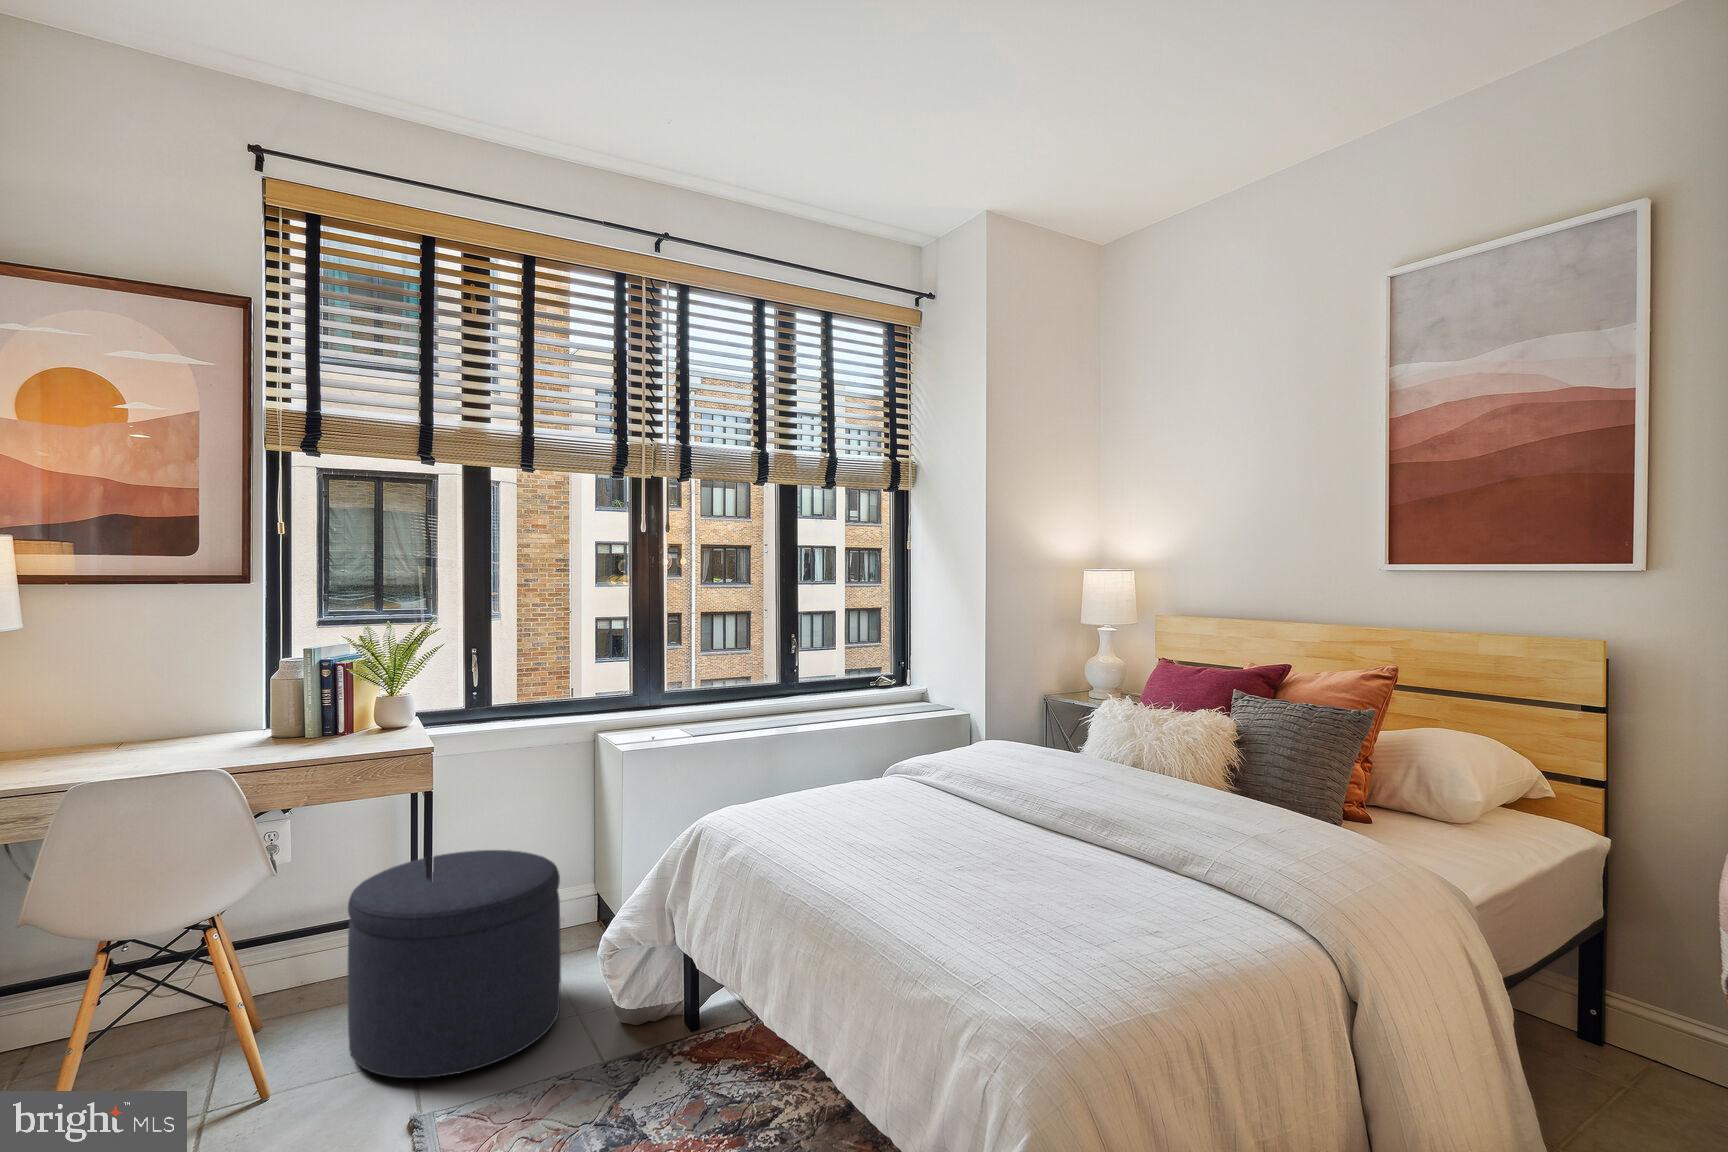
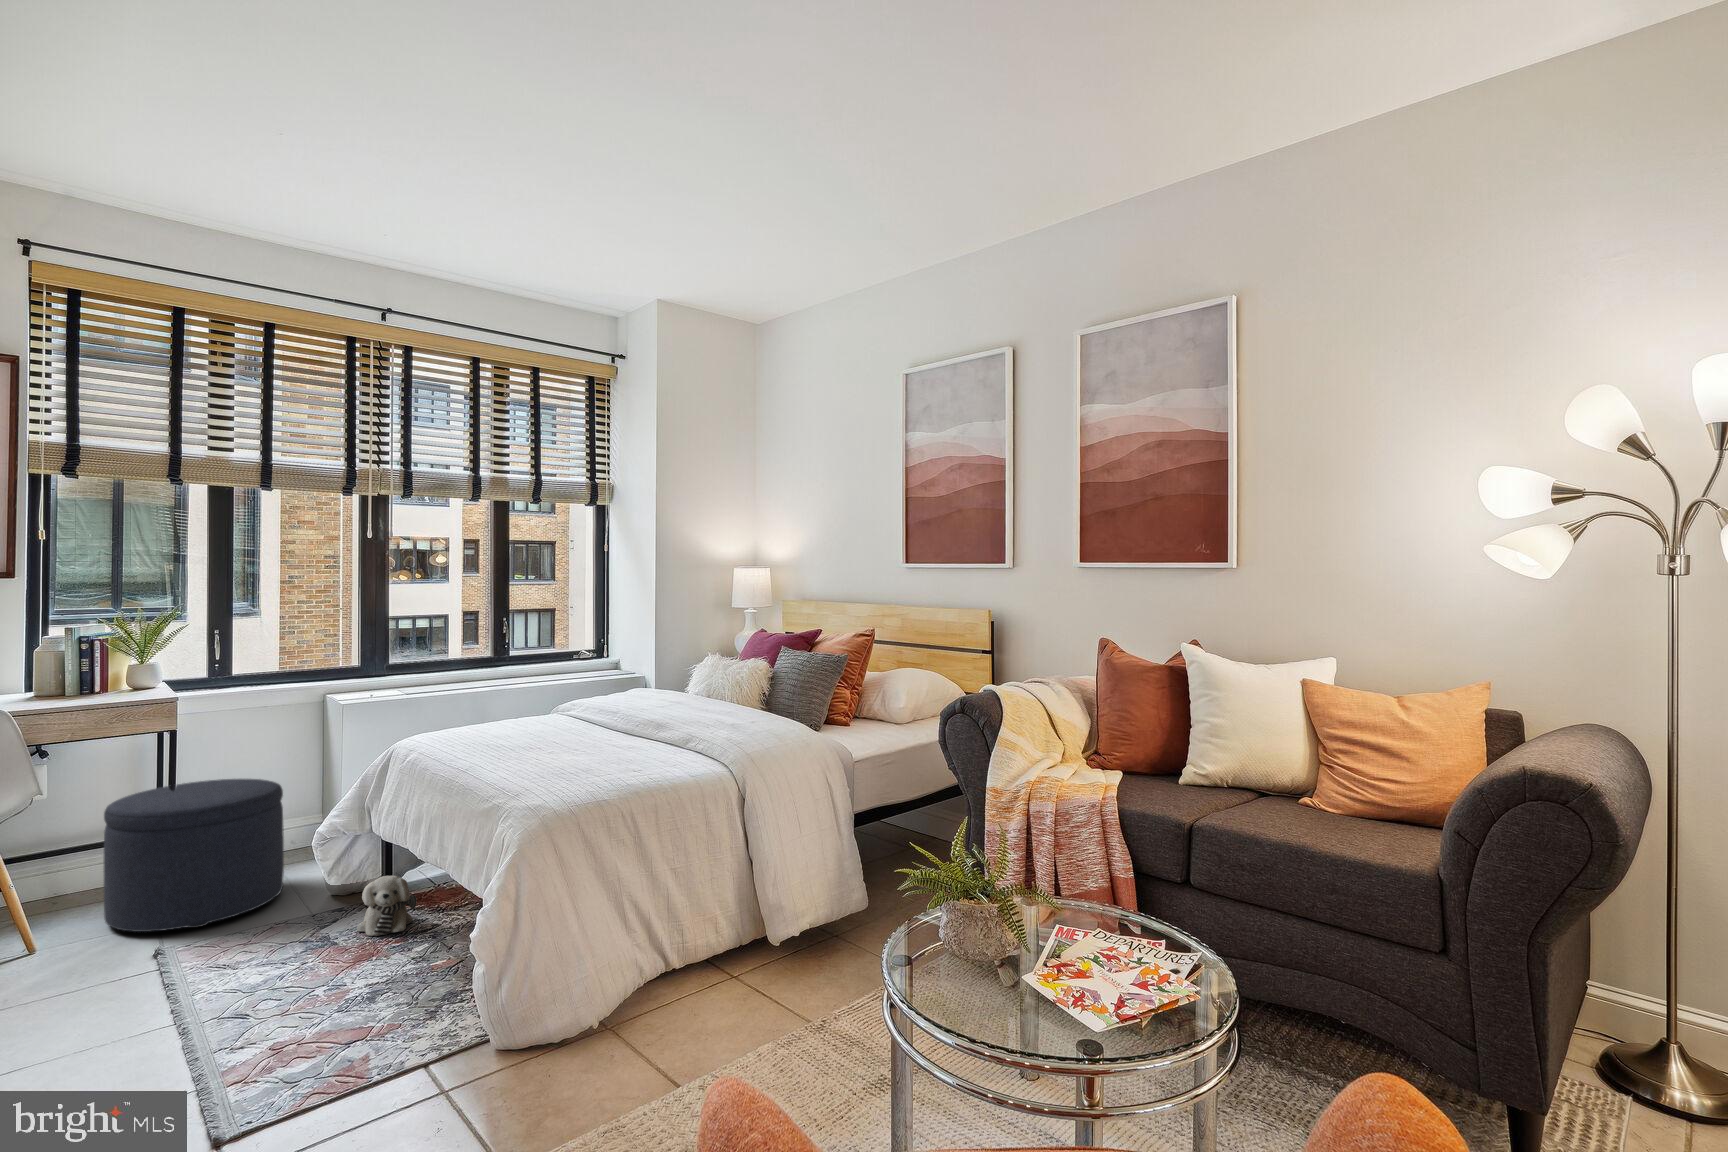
plush toy: none [670,1026,748,1121] -> present [357,876,417,936]

